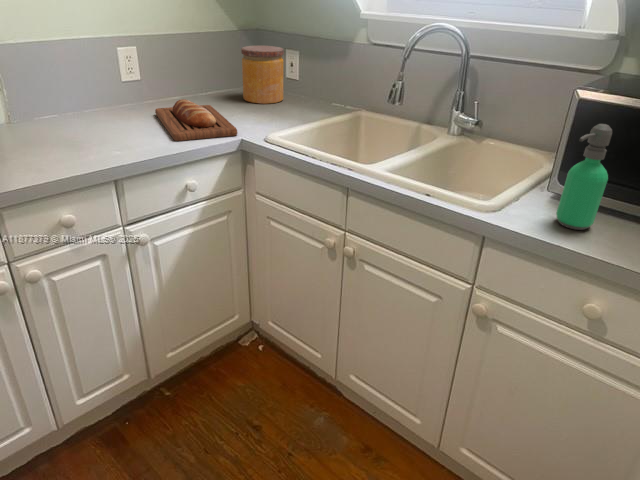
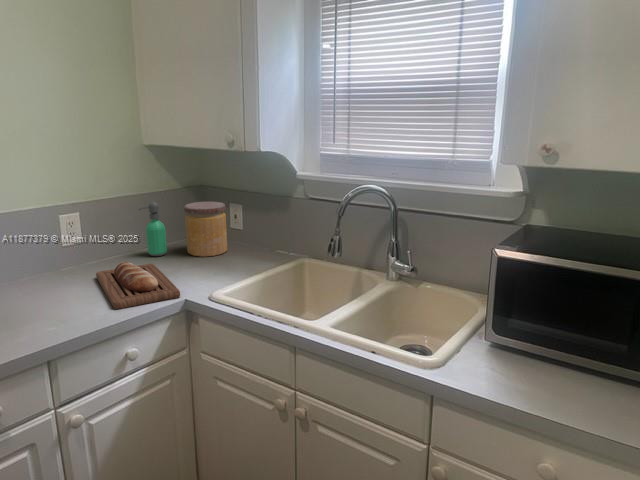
soap dispenser: present [556,124,612,230] -> present [139,202,167,256]

